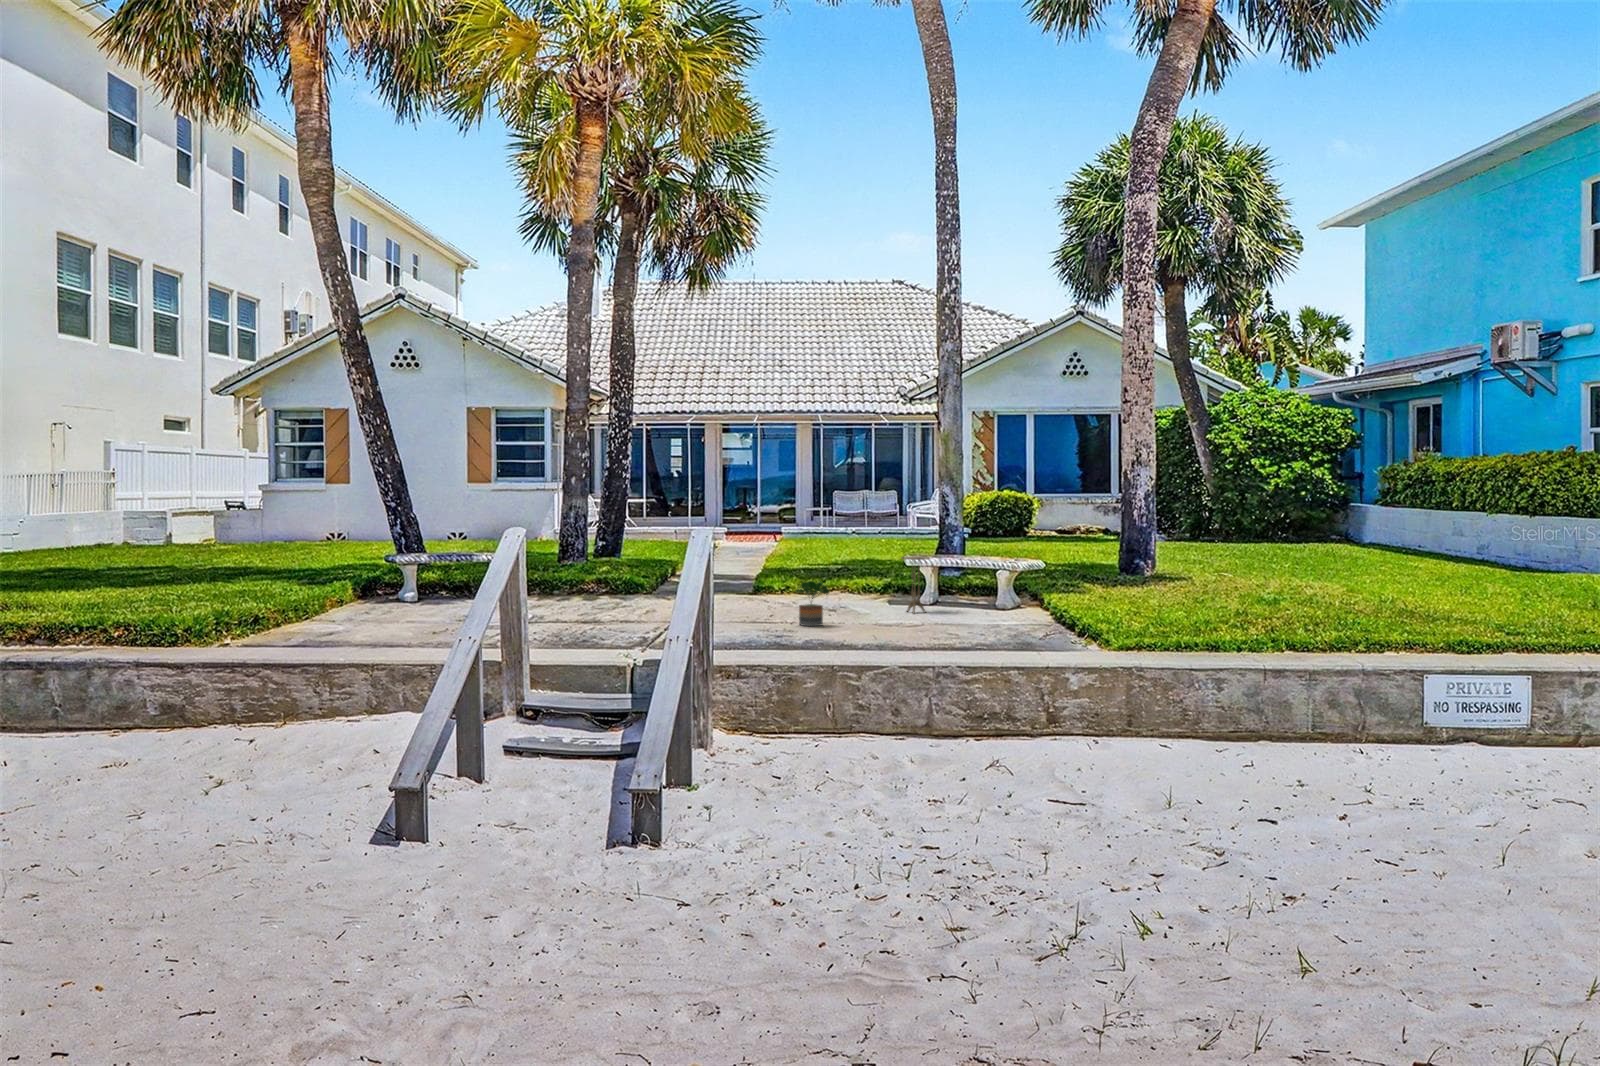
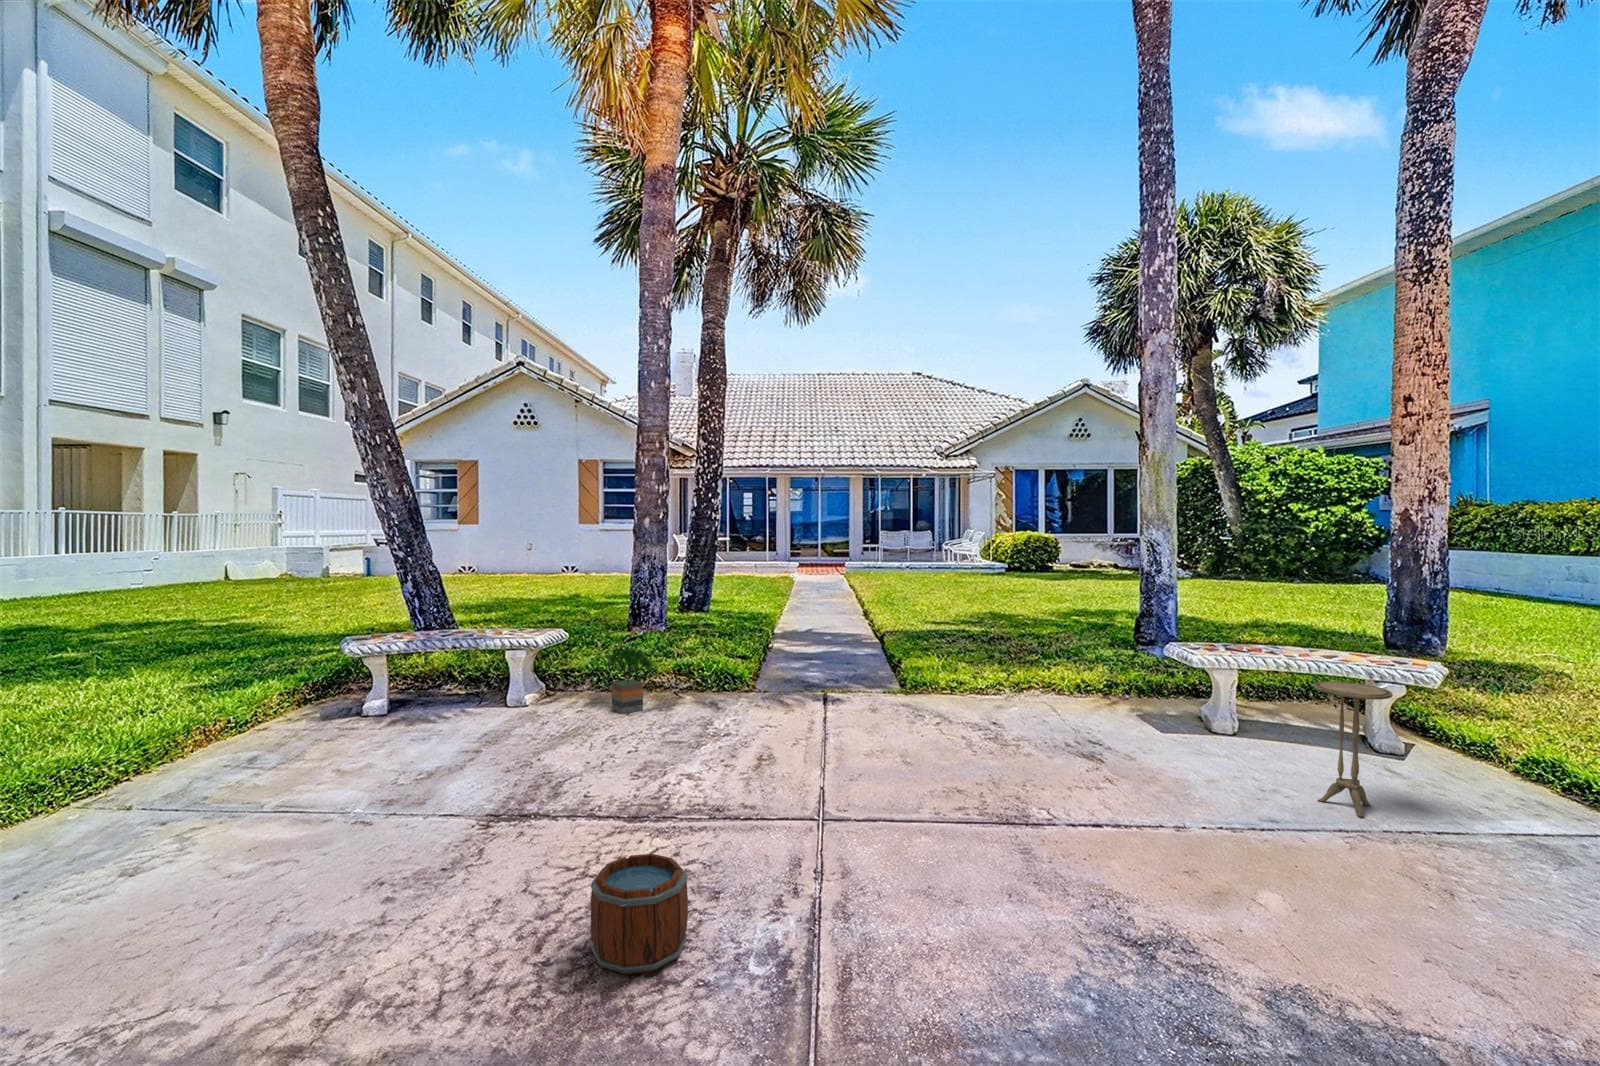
potted tree: present [797,581,829,627] -> present [607,648,652,714]
bucket: none [578,598,611,628] -> present [590,854,688,975]

